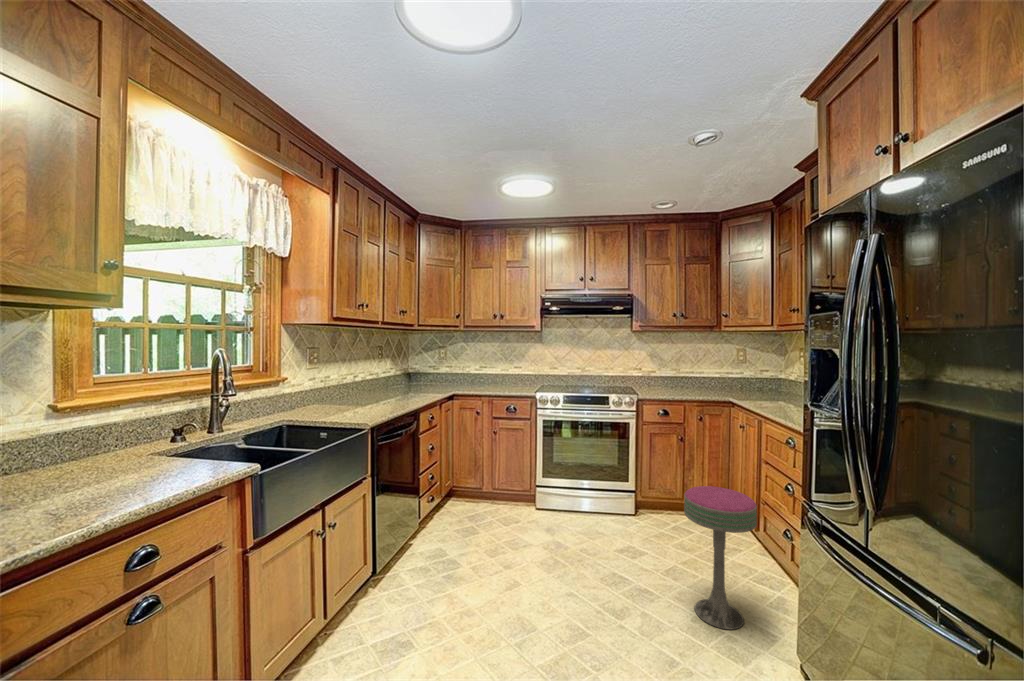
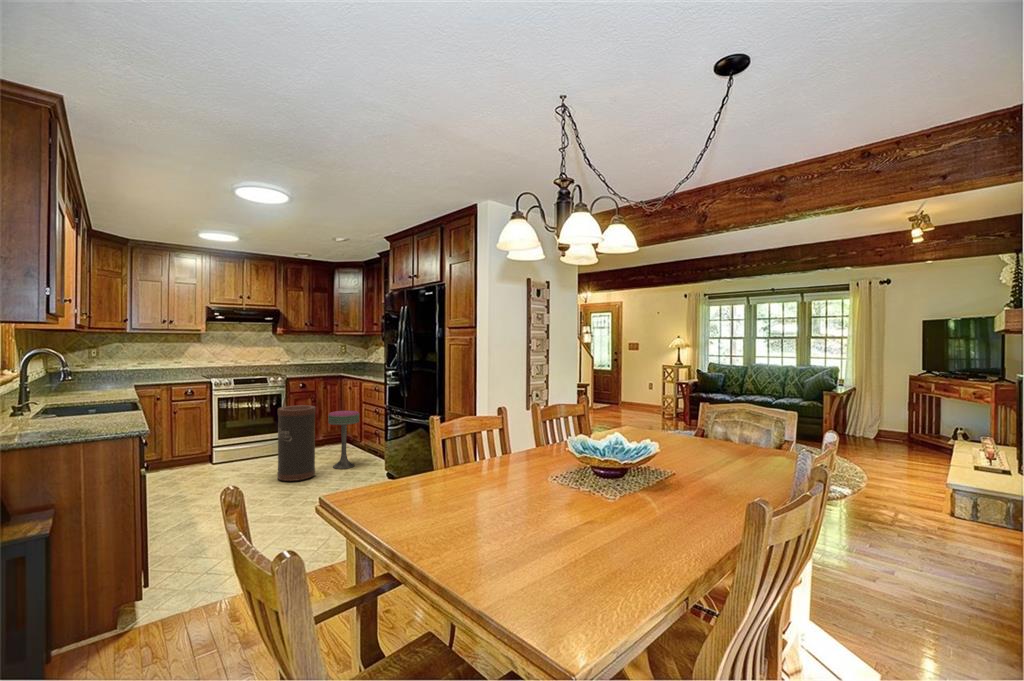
trash can: none [576,464,649,638] -> present [277,405,316,481]

